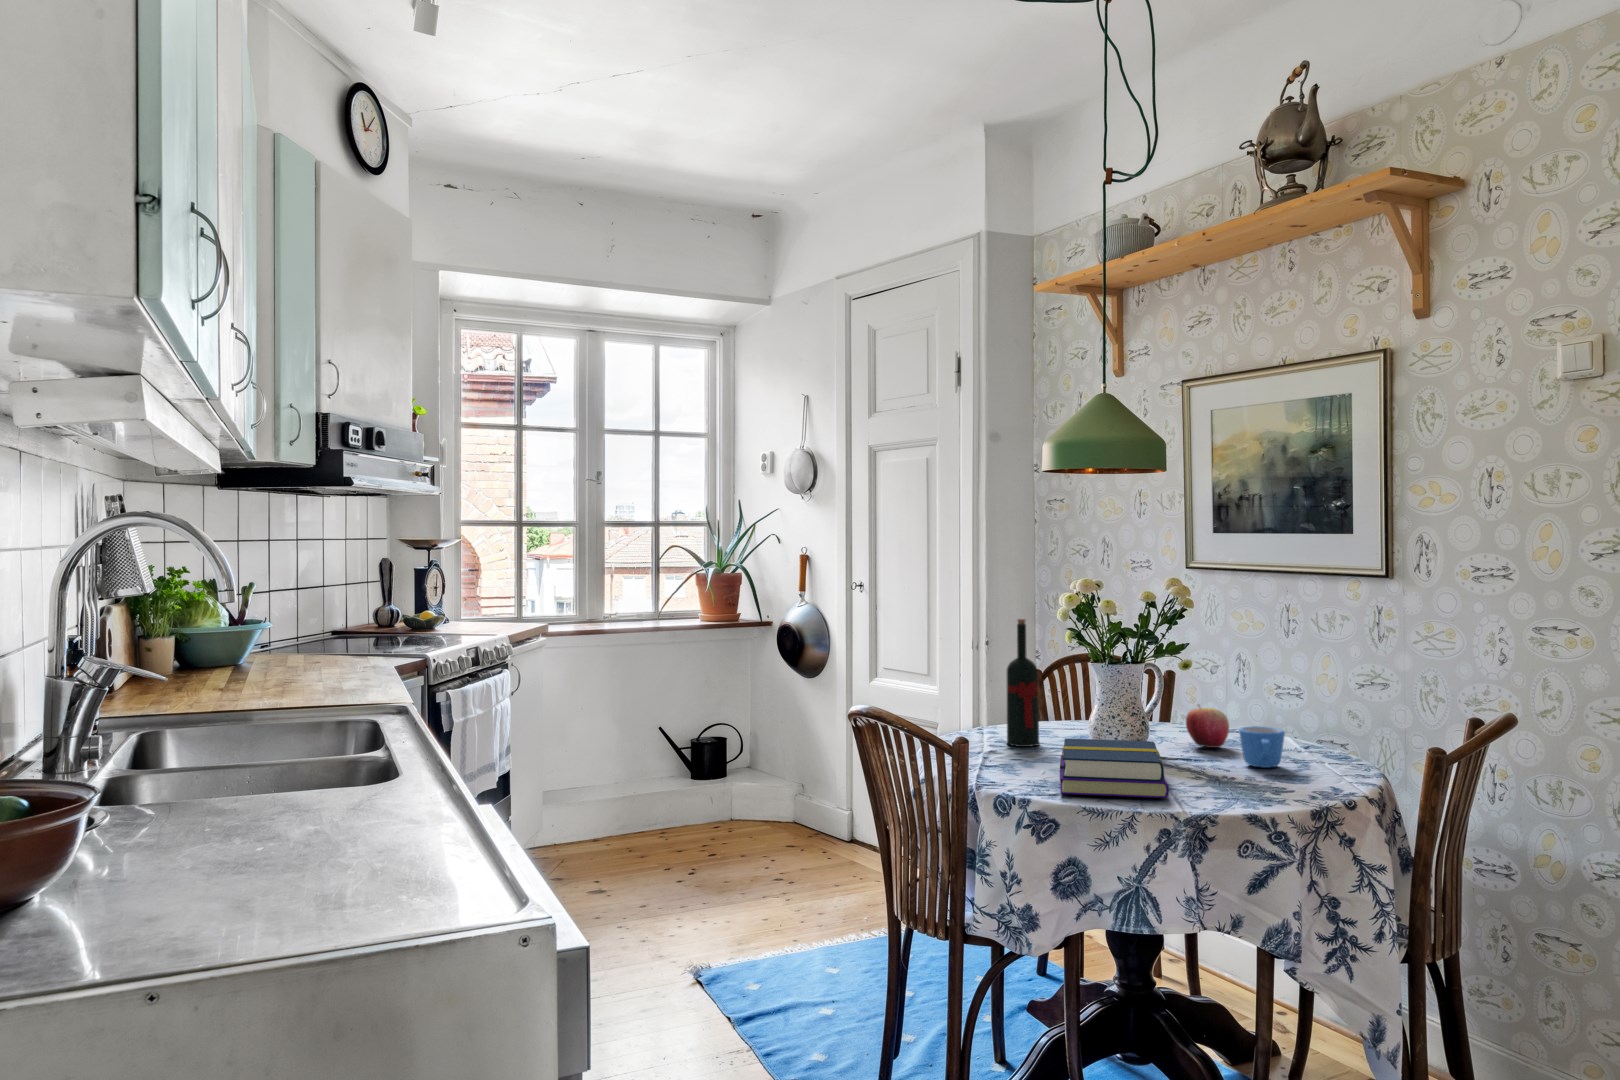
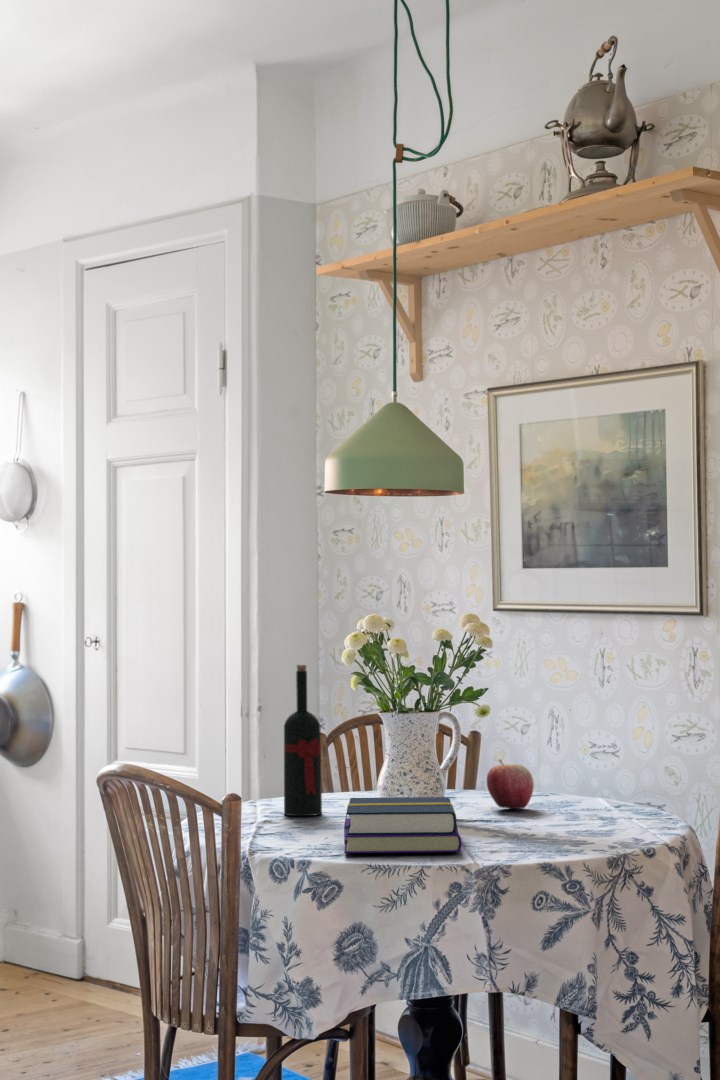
mug: present [1239,726,1285,768] -> none [541,779,589,823]

